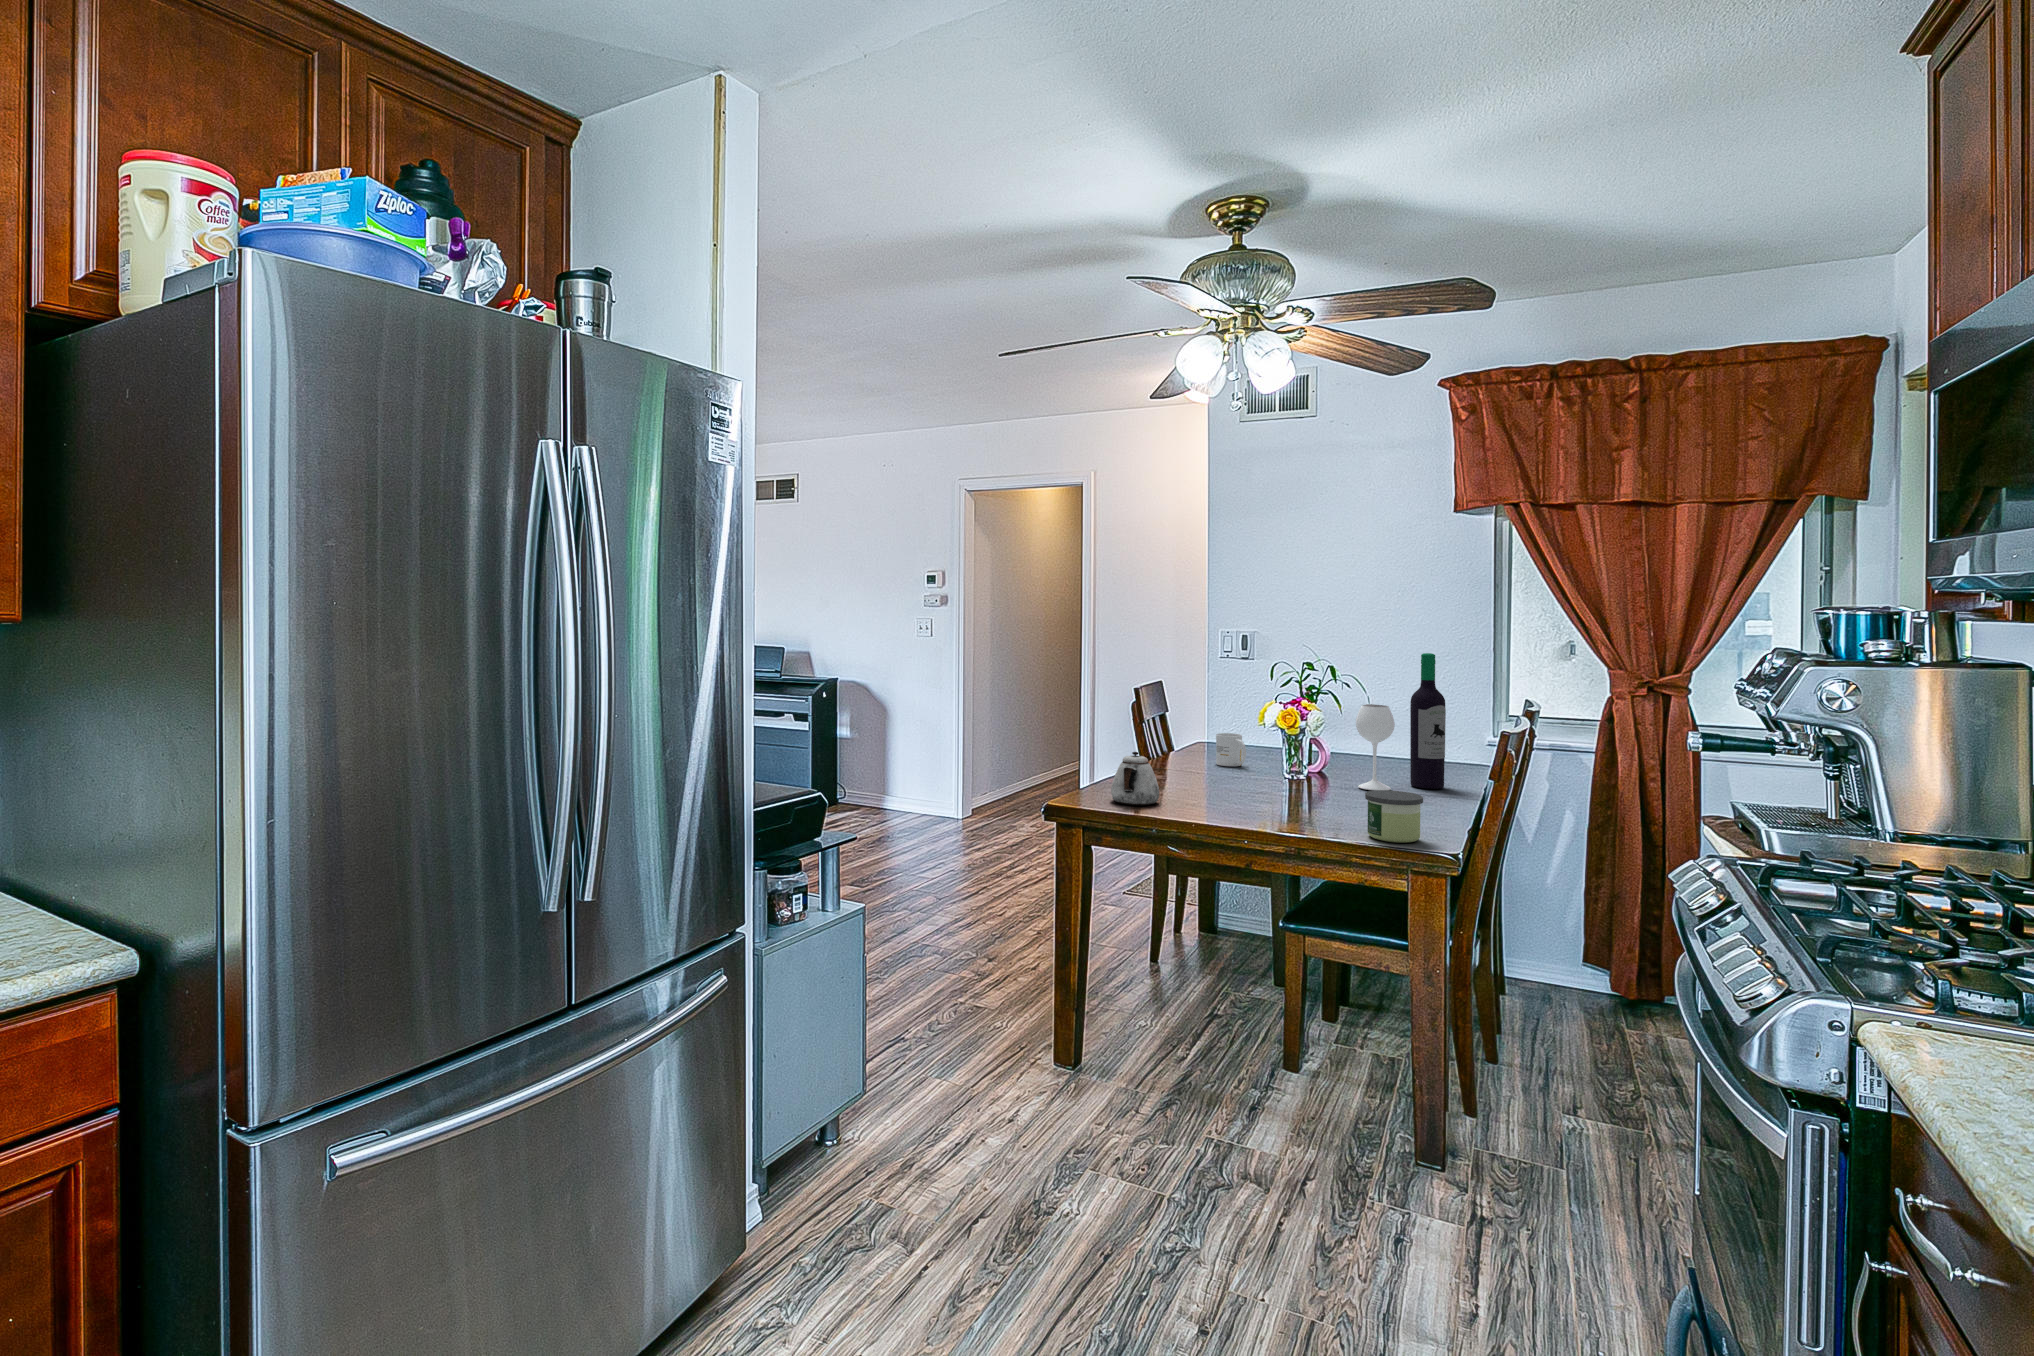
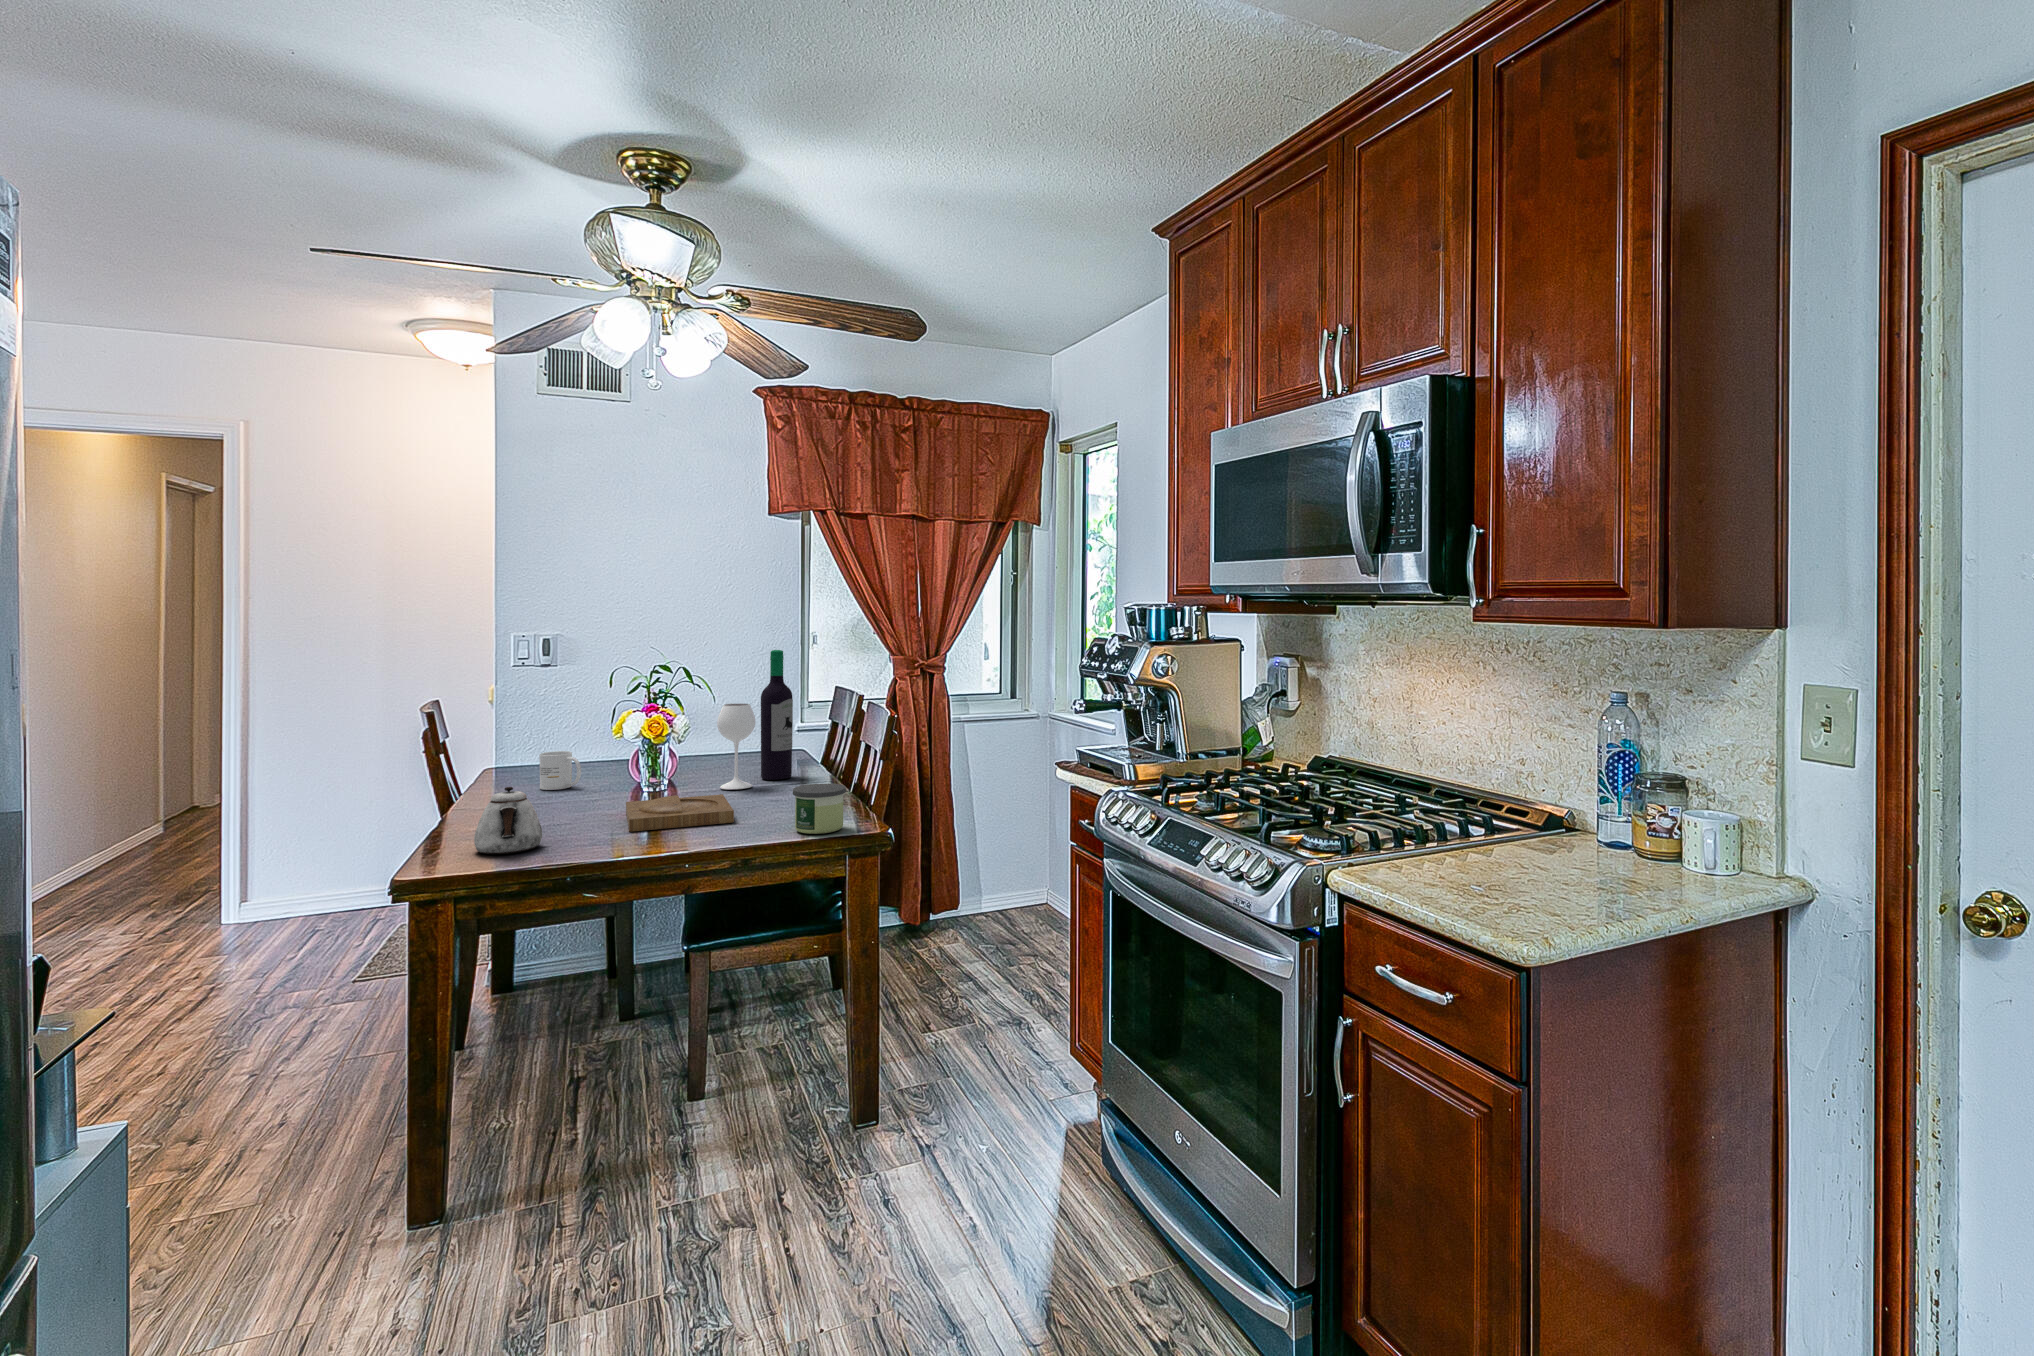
tray: none [1232,783,1338,816] -> present [626,794,734,832]

